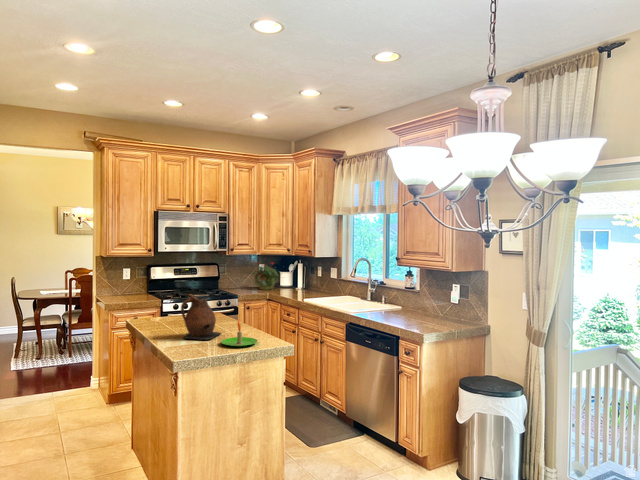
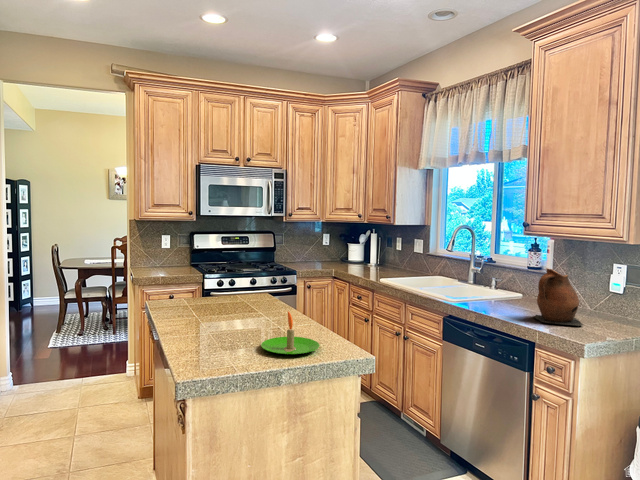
potted plant: present [253,263,279,290] -> none [314,231,349,265]
ceramic pitcher: present [181,294,221,340] -> present [534,268,583,326]

